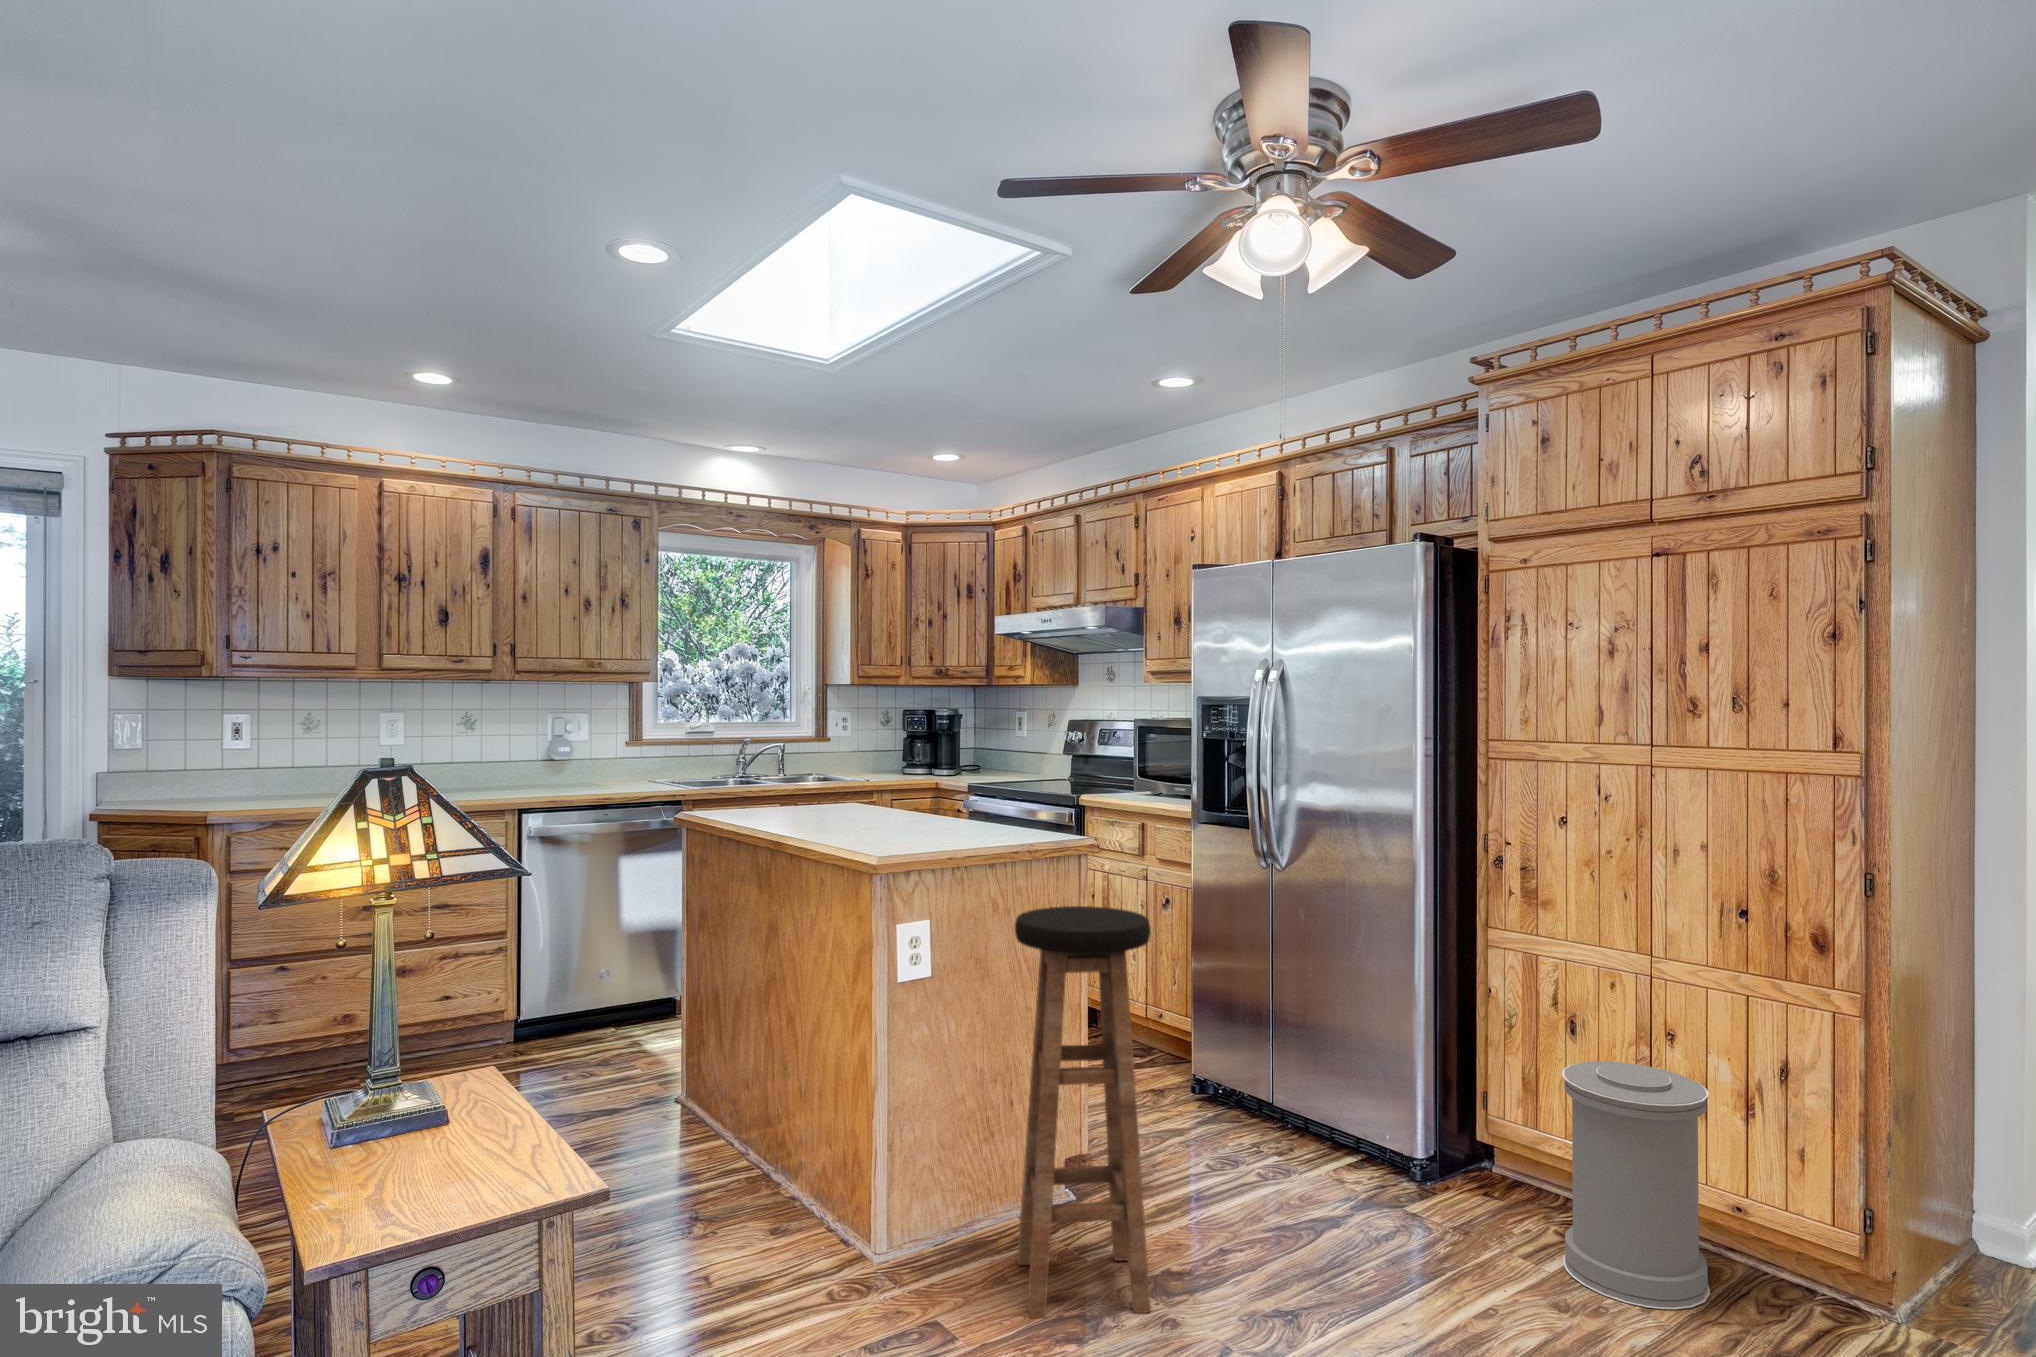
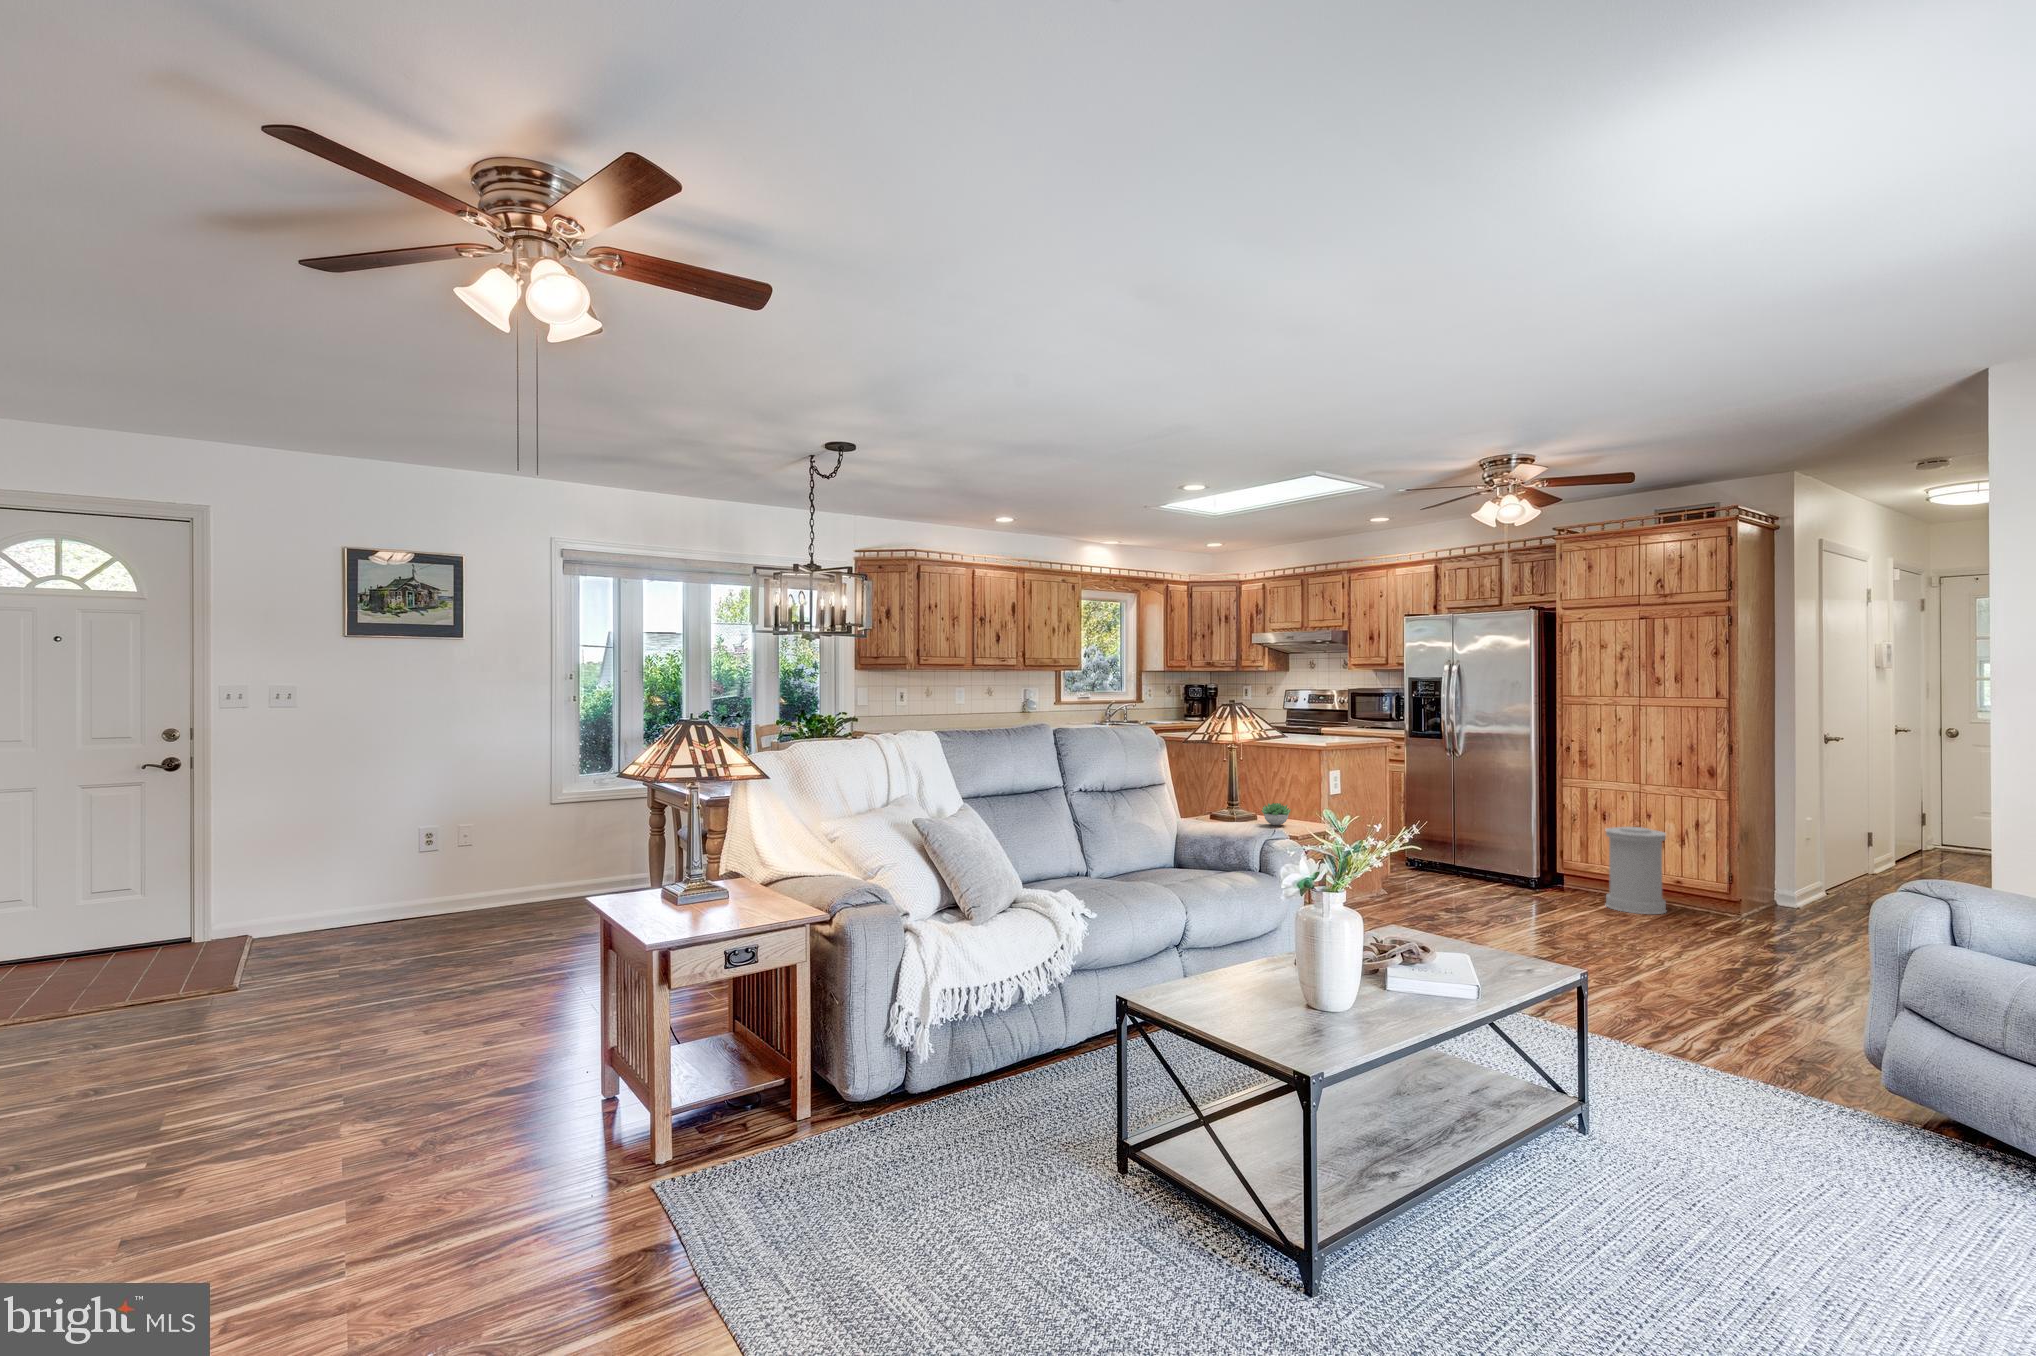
bar stool: present [1015,906,1151,1318] -> none [1385,763,1452,914]
succulent plant: none [338,1103,453,1187] -> present [1261,803,1291,825]

